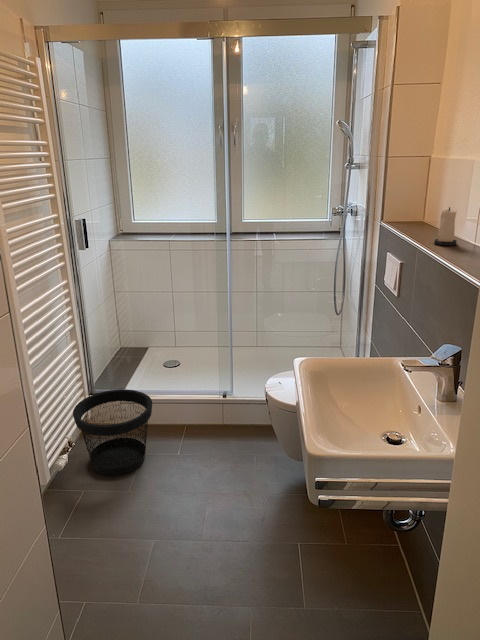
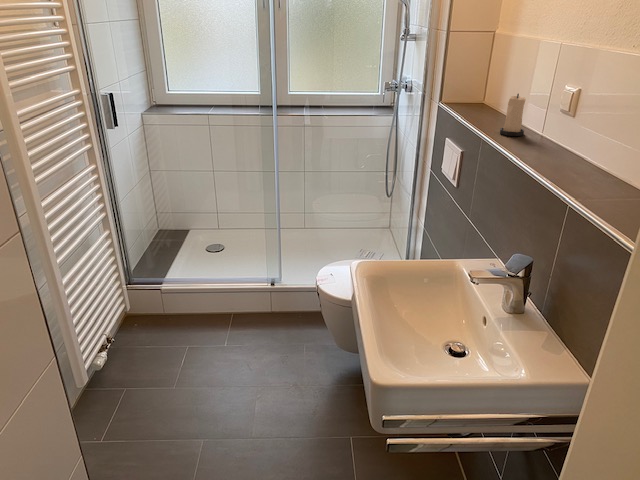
wastebasket: present [73,389,152,476] -> none [109,281,196,373]

